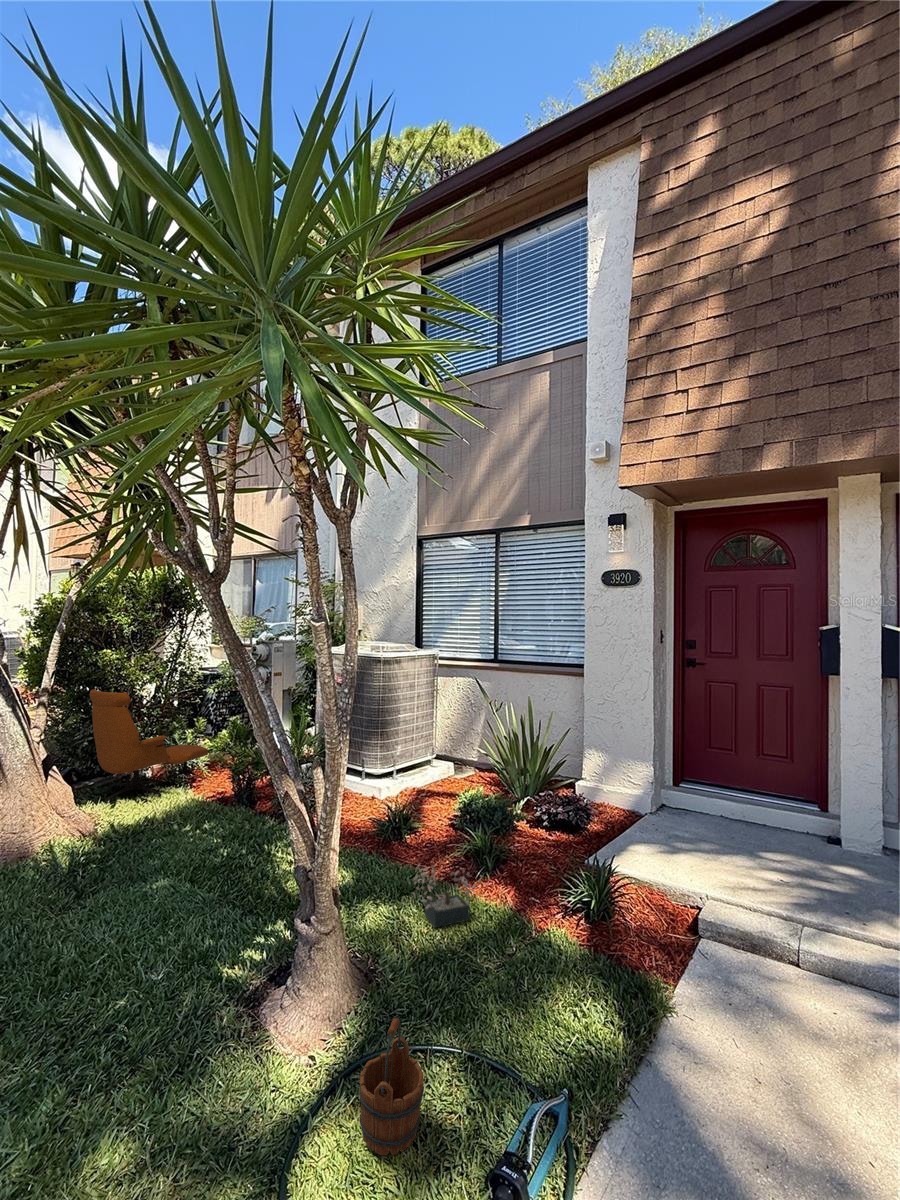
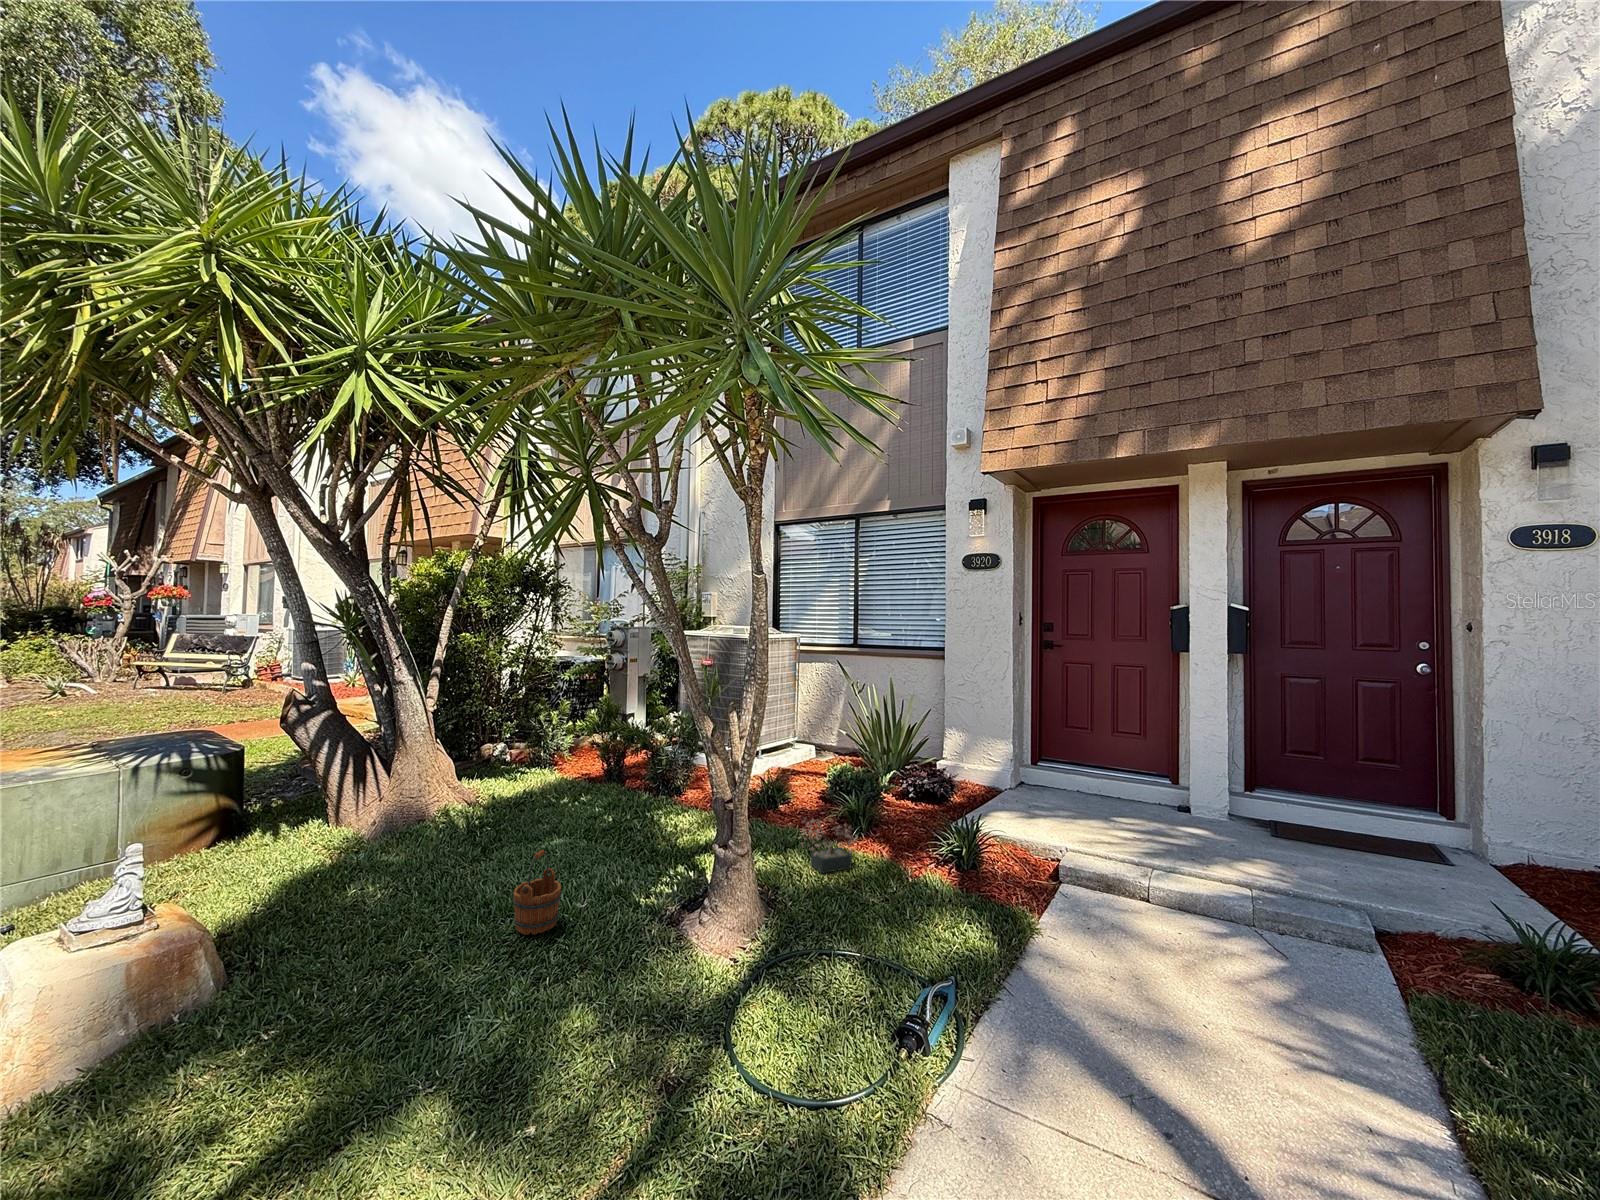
lounge chair: present [90,689,208,801] -> none [461,670,570,781]
wooden bucket: present [359,1018,424,1155] -> present [513,850,561,935]

